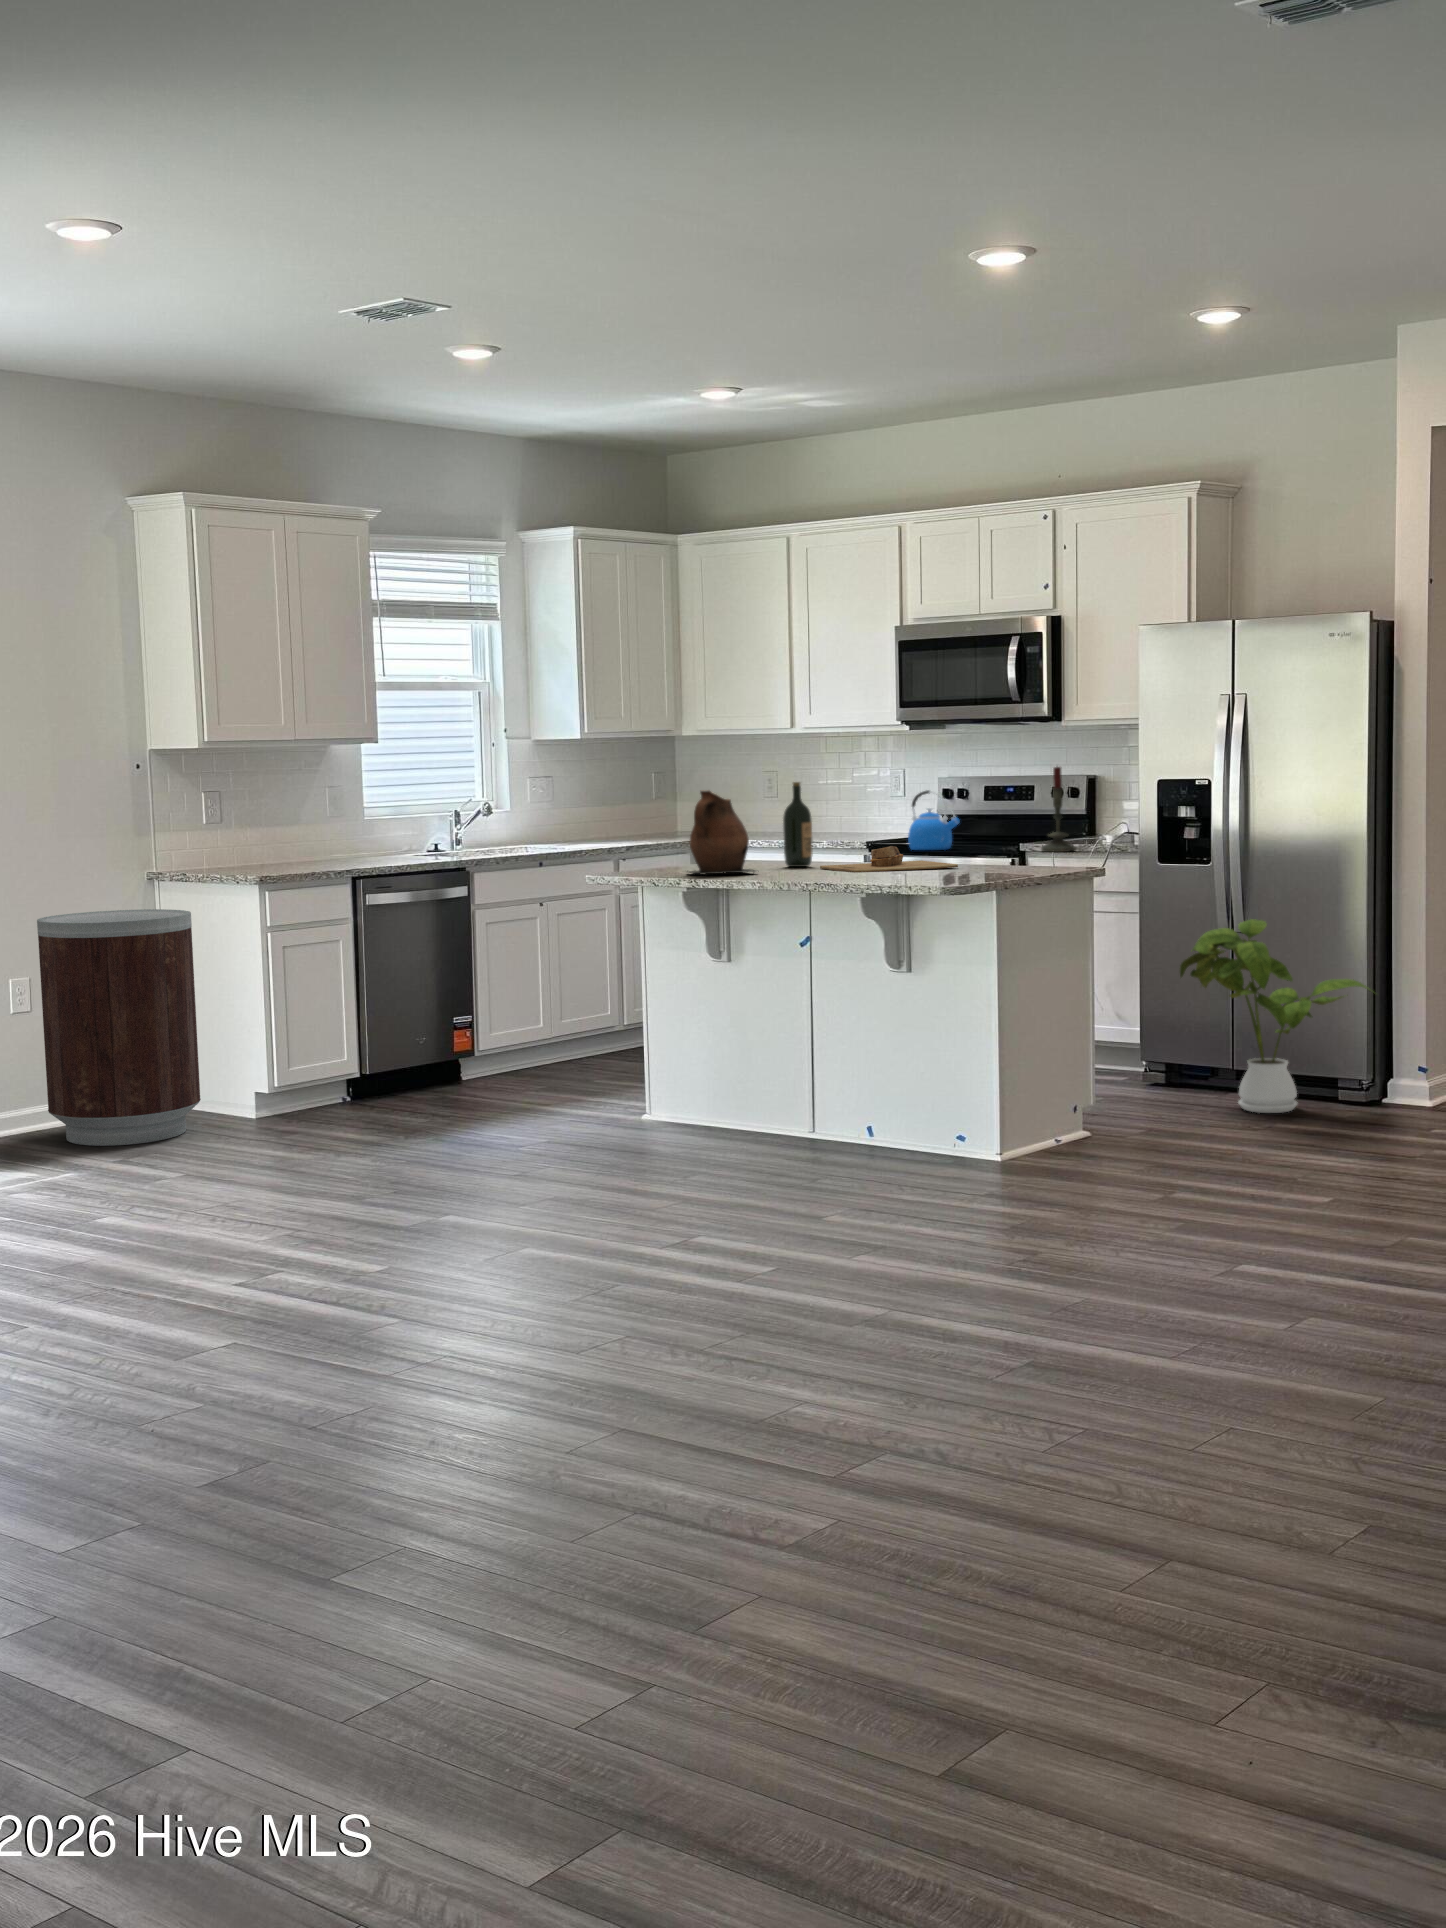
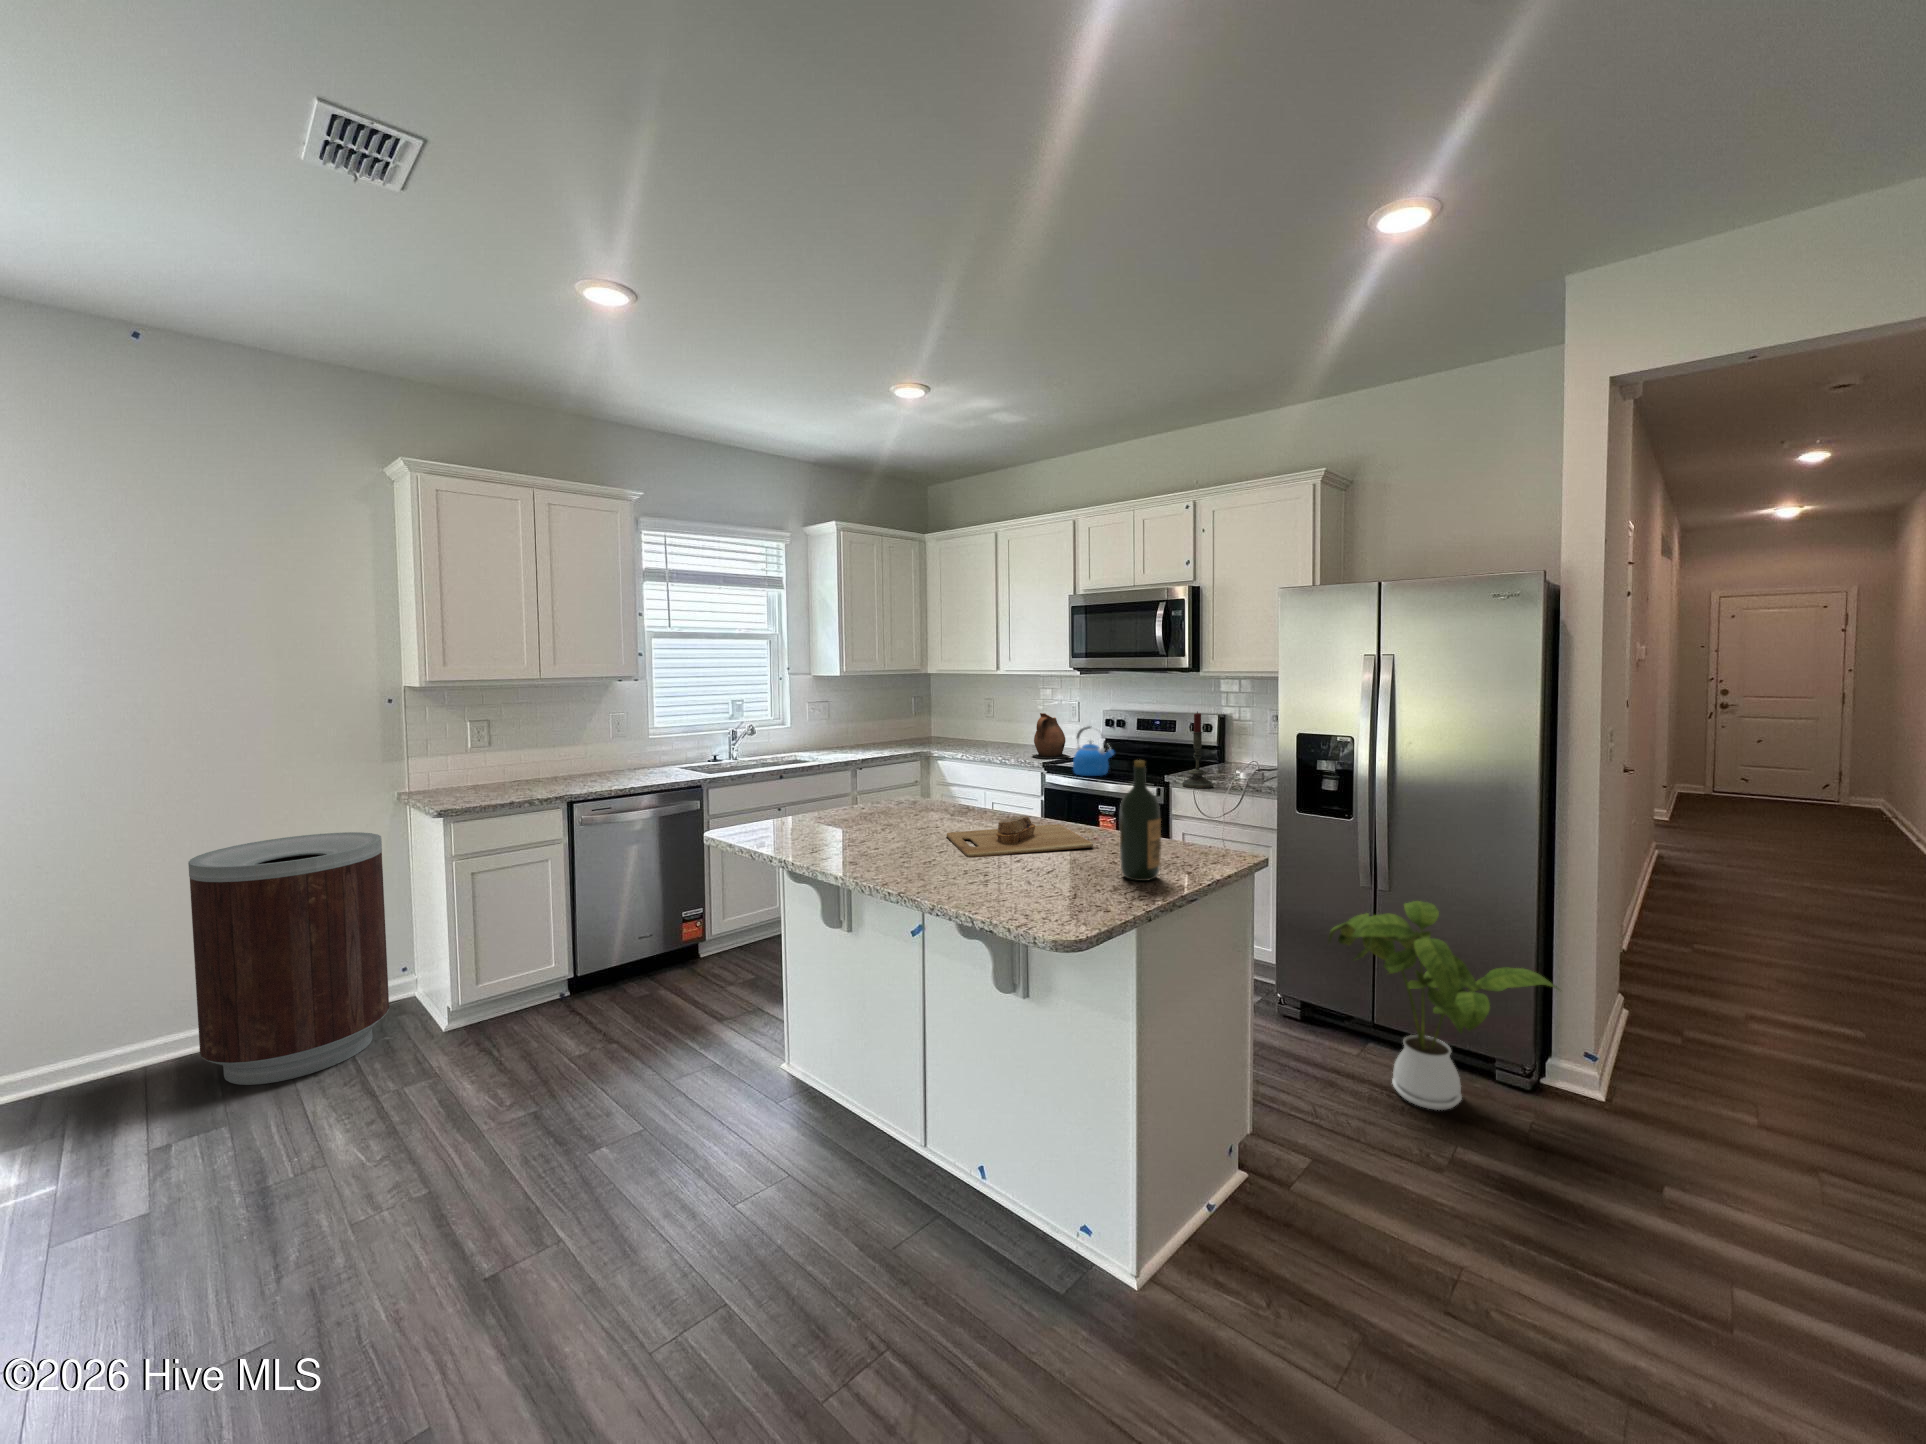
wine bottle: present [783,782,812,867] -> present [1120,760,1161,881]
ceramic pitcher: present [687,791,756,875] -> present [1033,713,1070,758]

